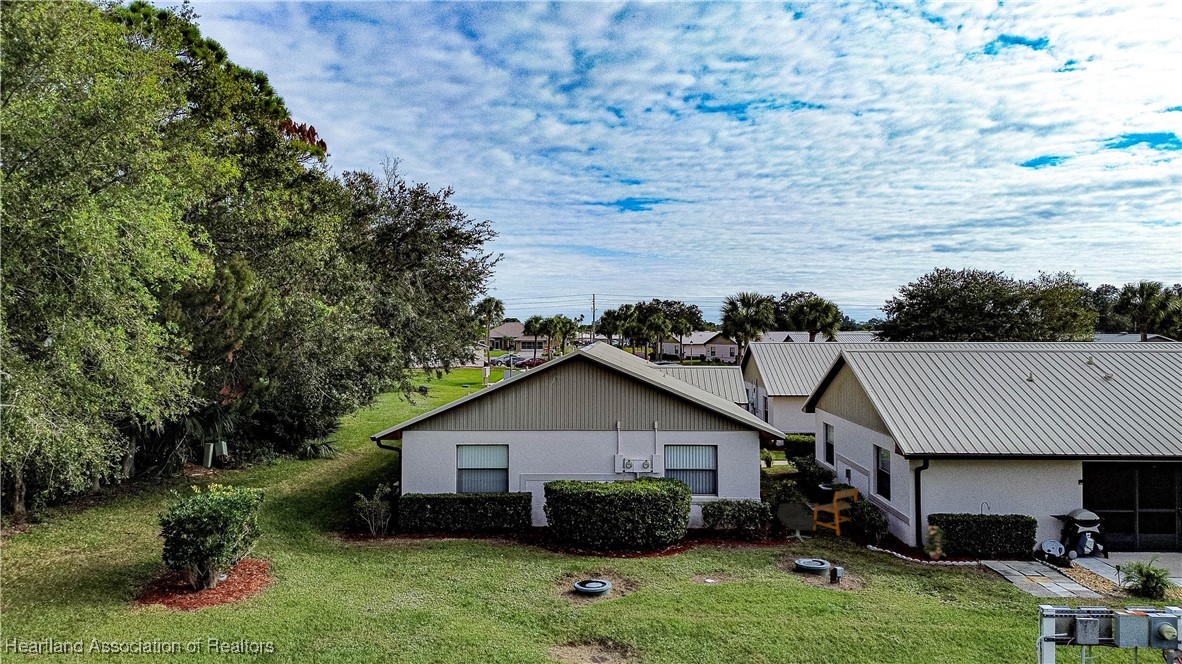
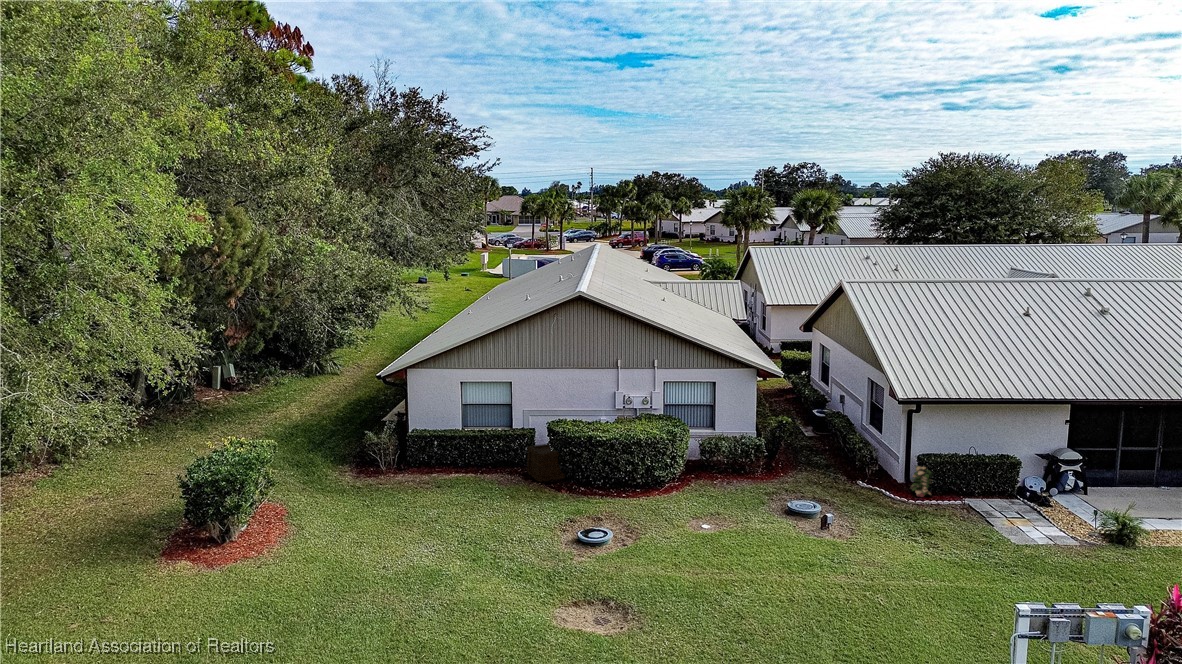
bench: present [813,488,859,535] -> none [805,421,852,468]
lounge chair: present [777,504,817,537] -> none [771,438,810,476]
wooden crate: none [523,505,563,544] -> present [527,444,565,482]

